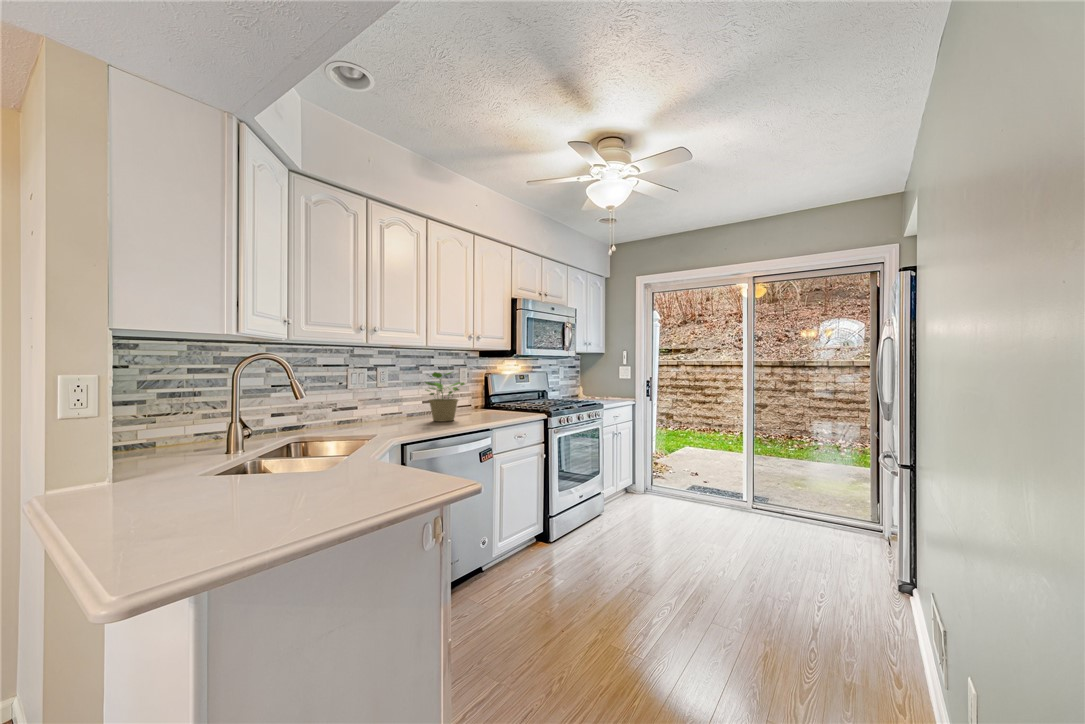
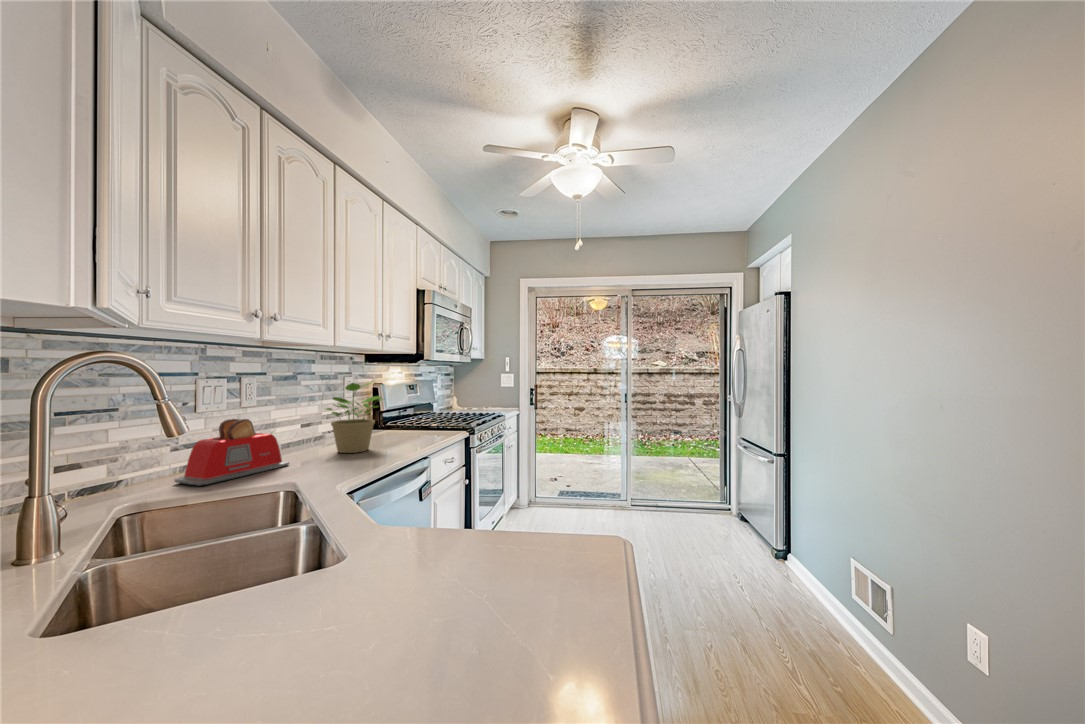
toaster: none [330,393,396,431] -> present [175,419,289,486]

